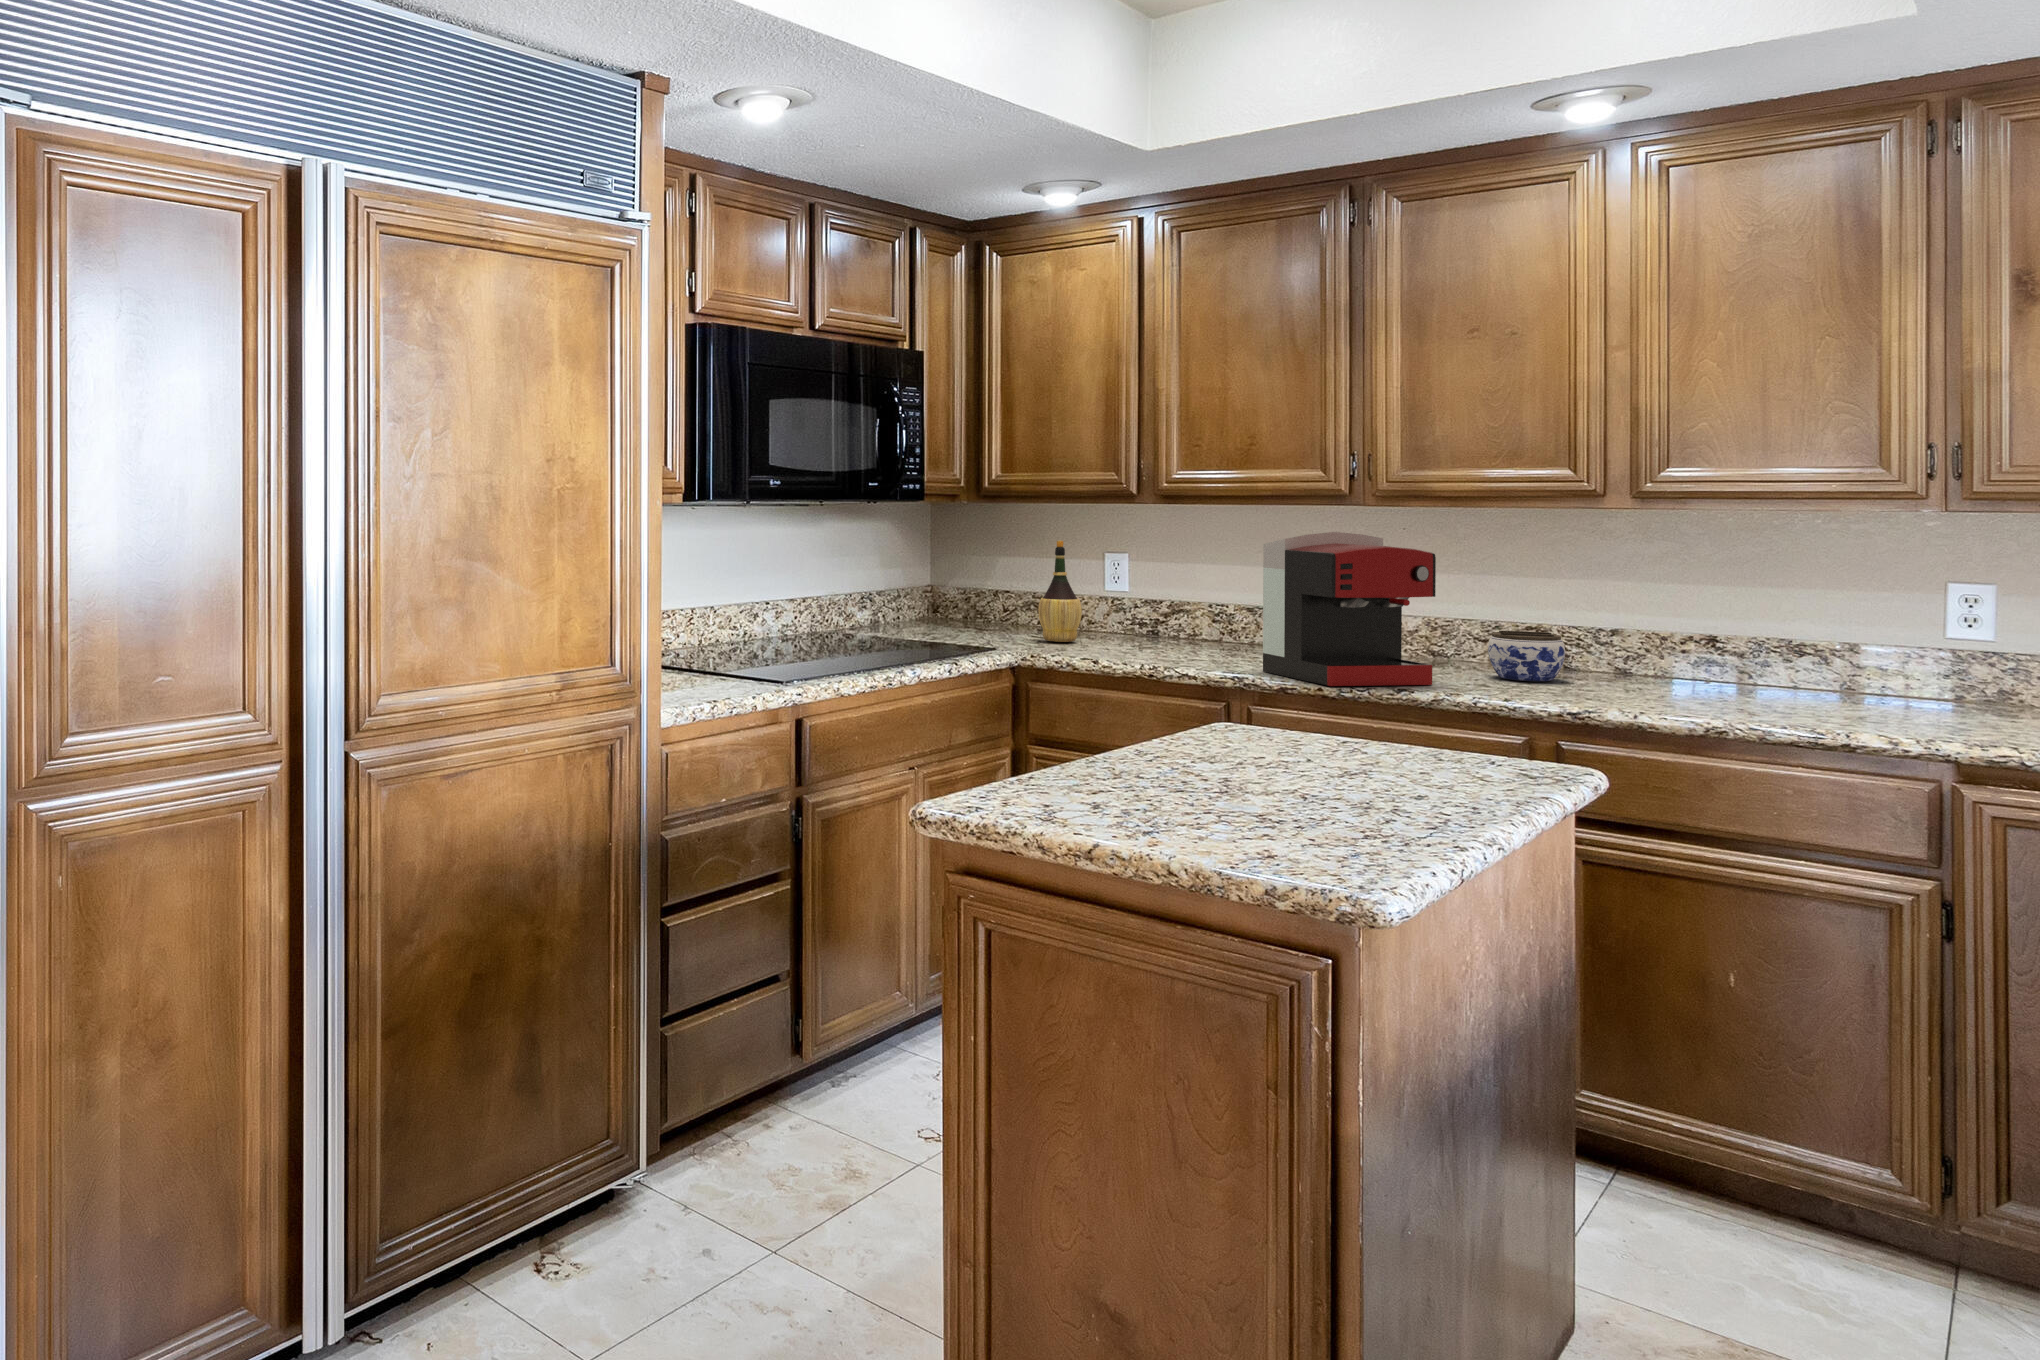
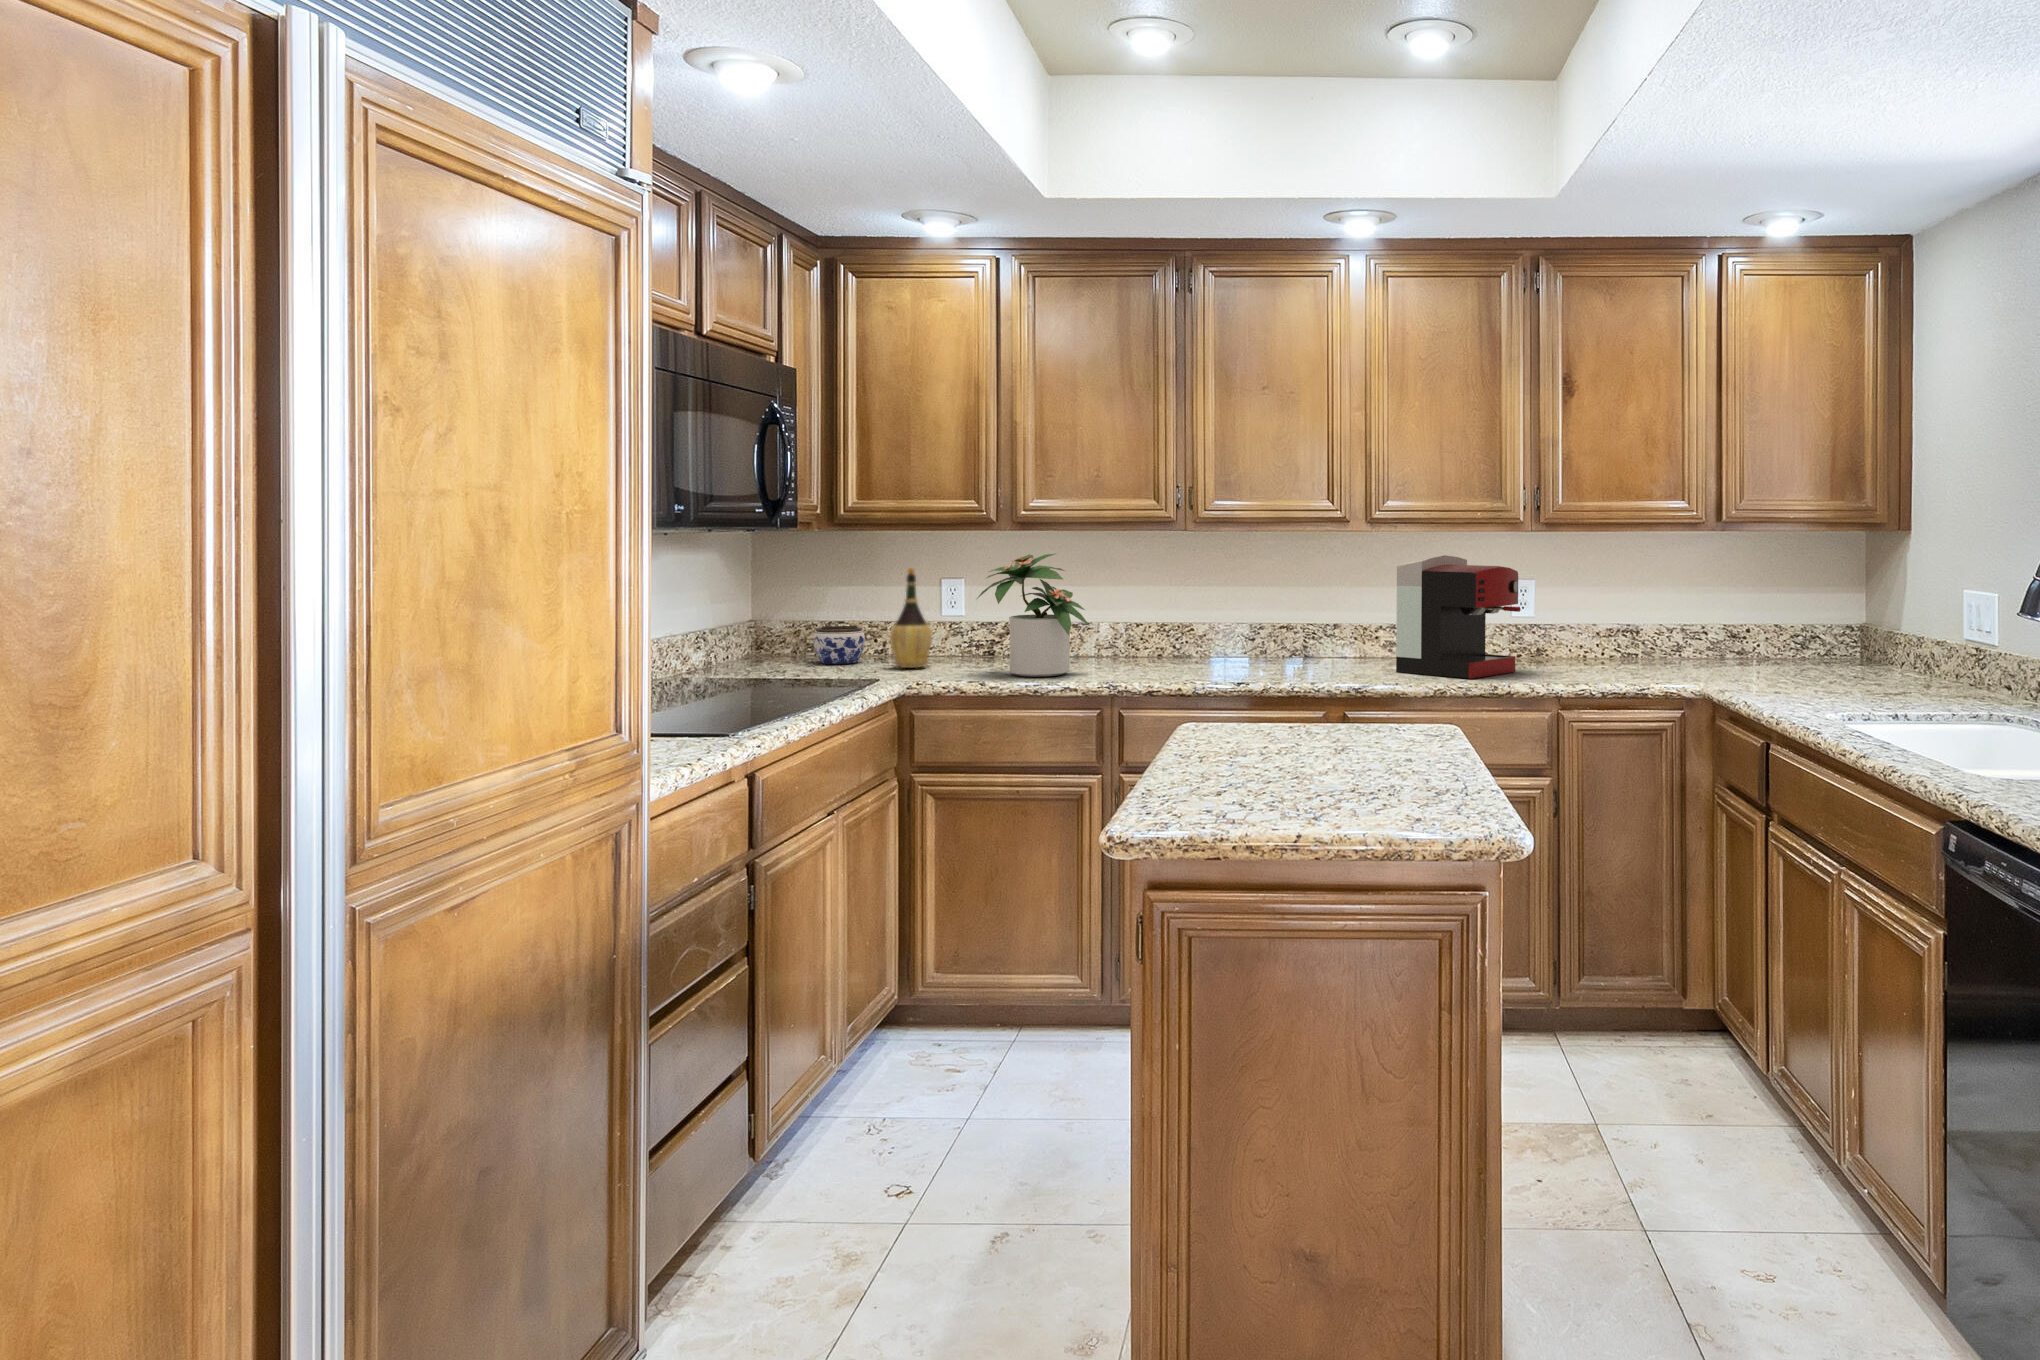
potted plant: none [1112,528,1244,661] -> present [978,554,1090,677]
coffee maker: present [1263,532,1436,686] -> present [1396,555,1521,679]
jar: present [1488,631,1565,681] -> present [814,626,865,664]

